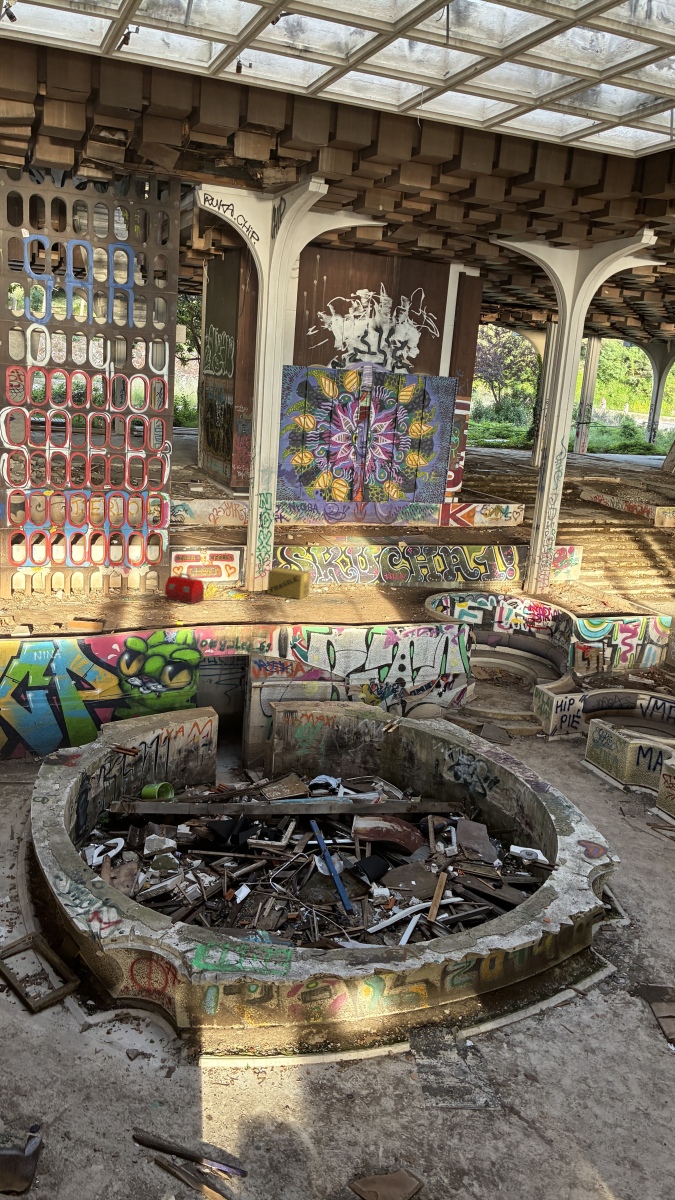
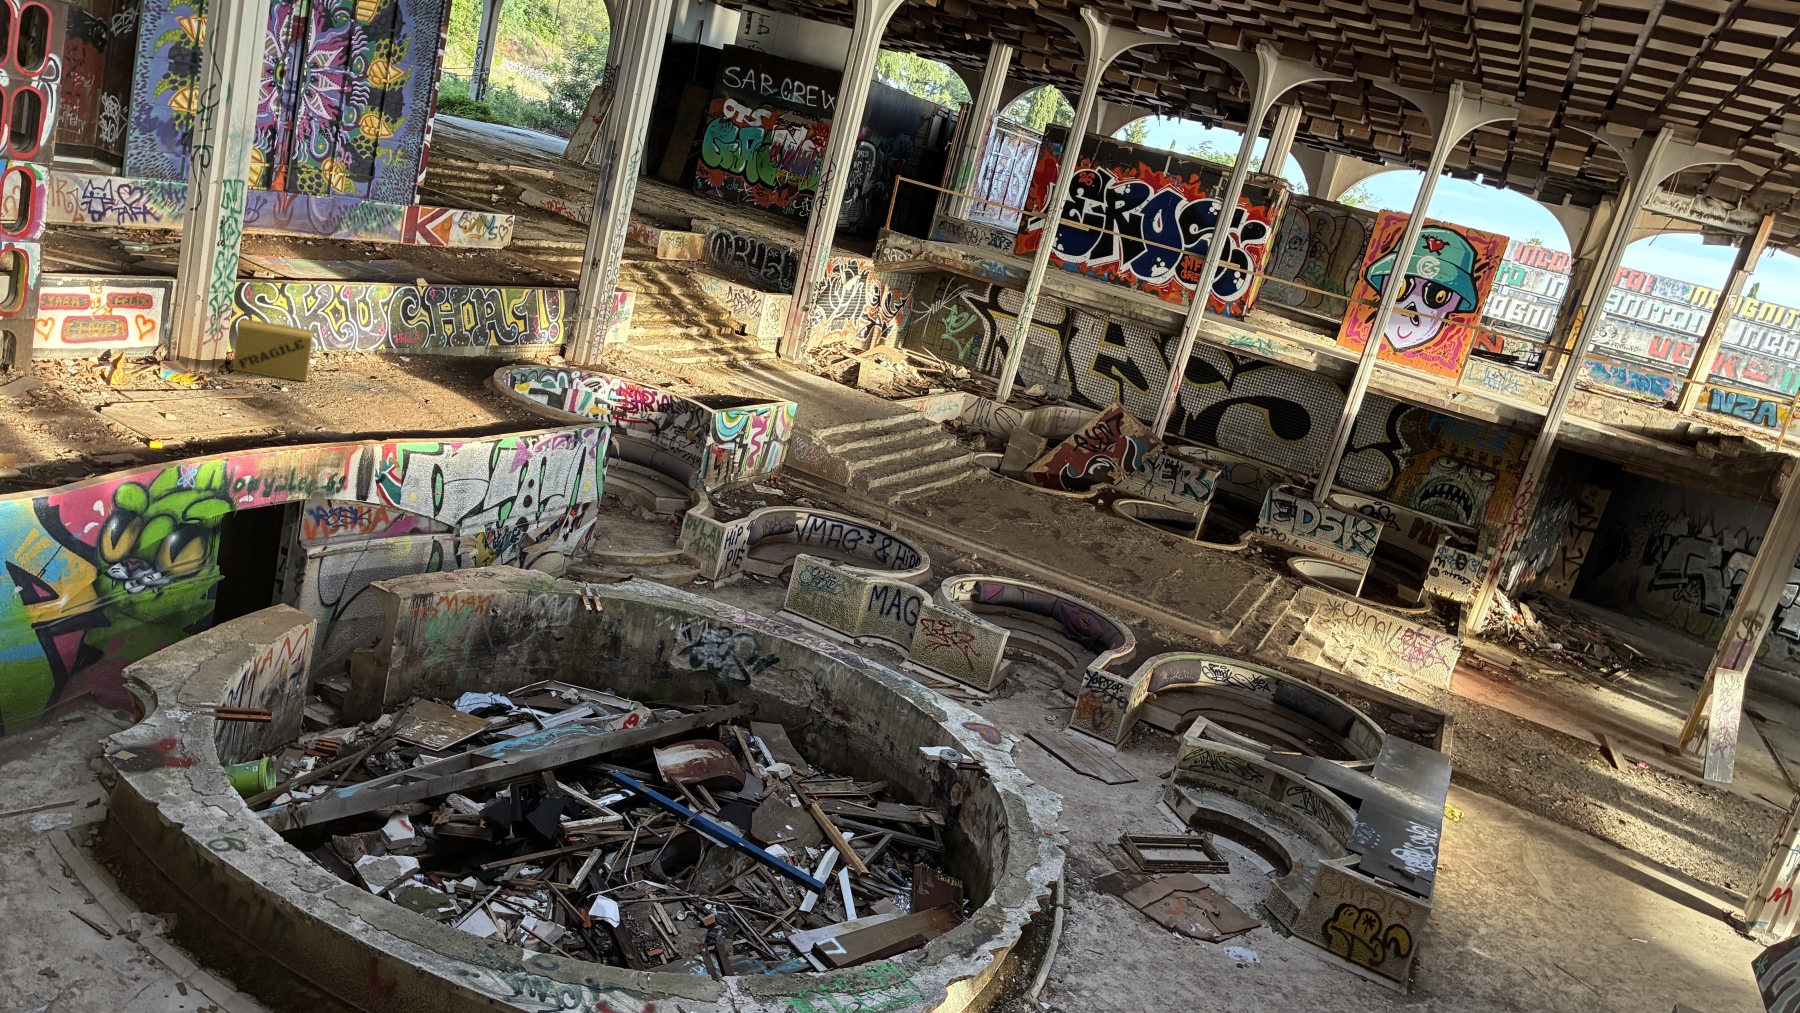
toolbox: present [165,573,204,604] -> none [57,332,148,398]

